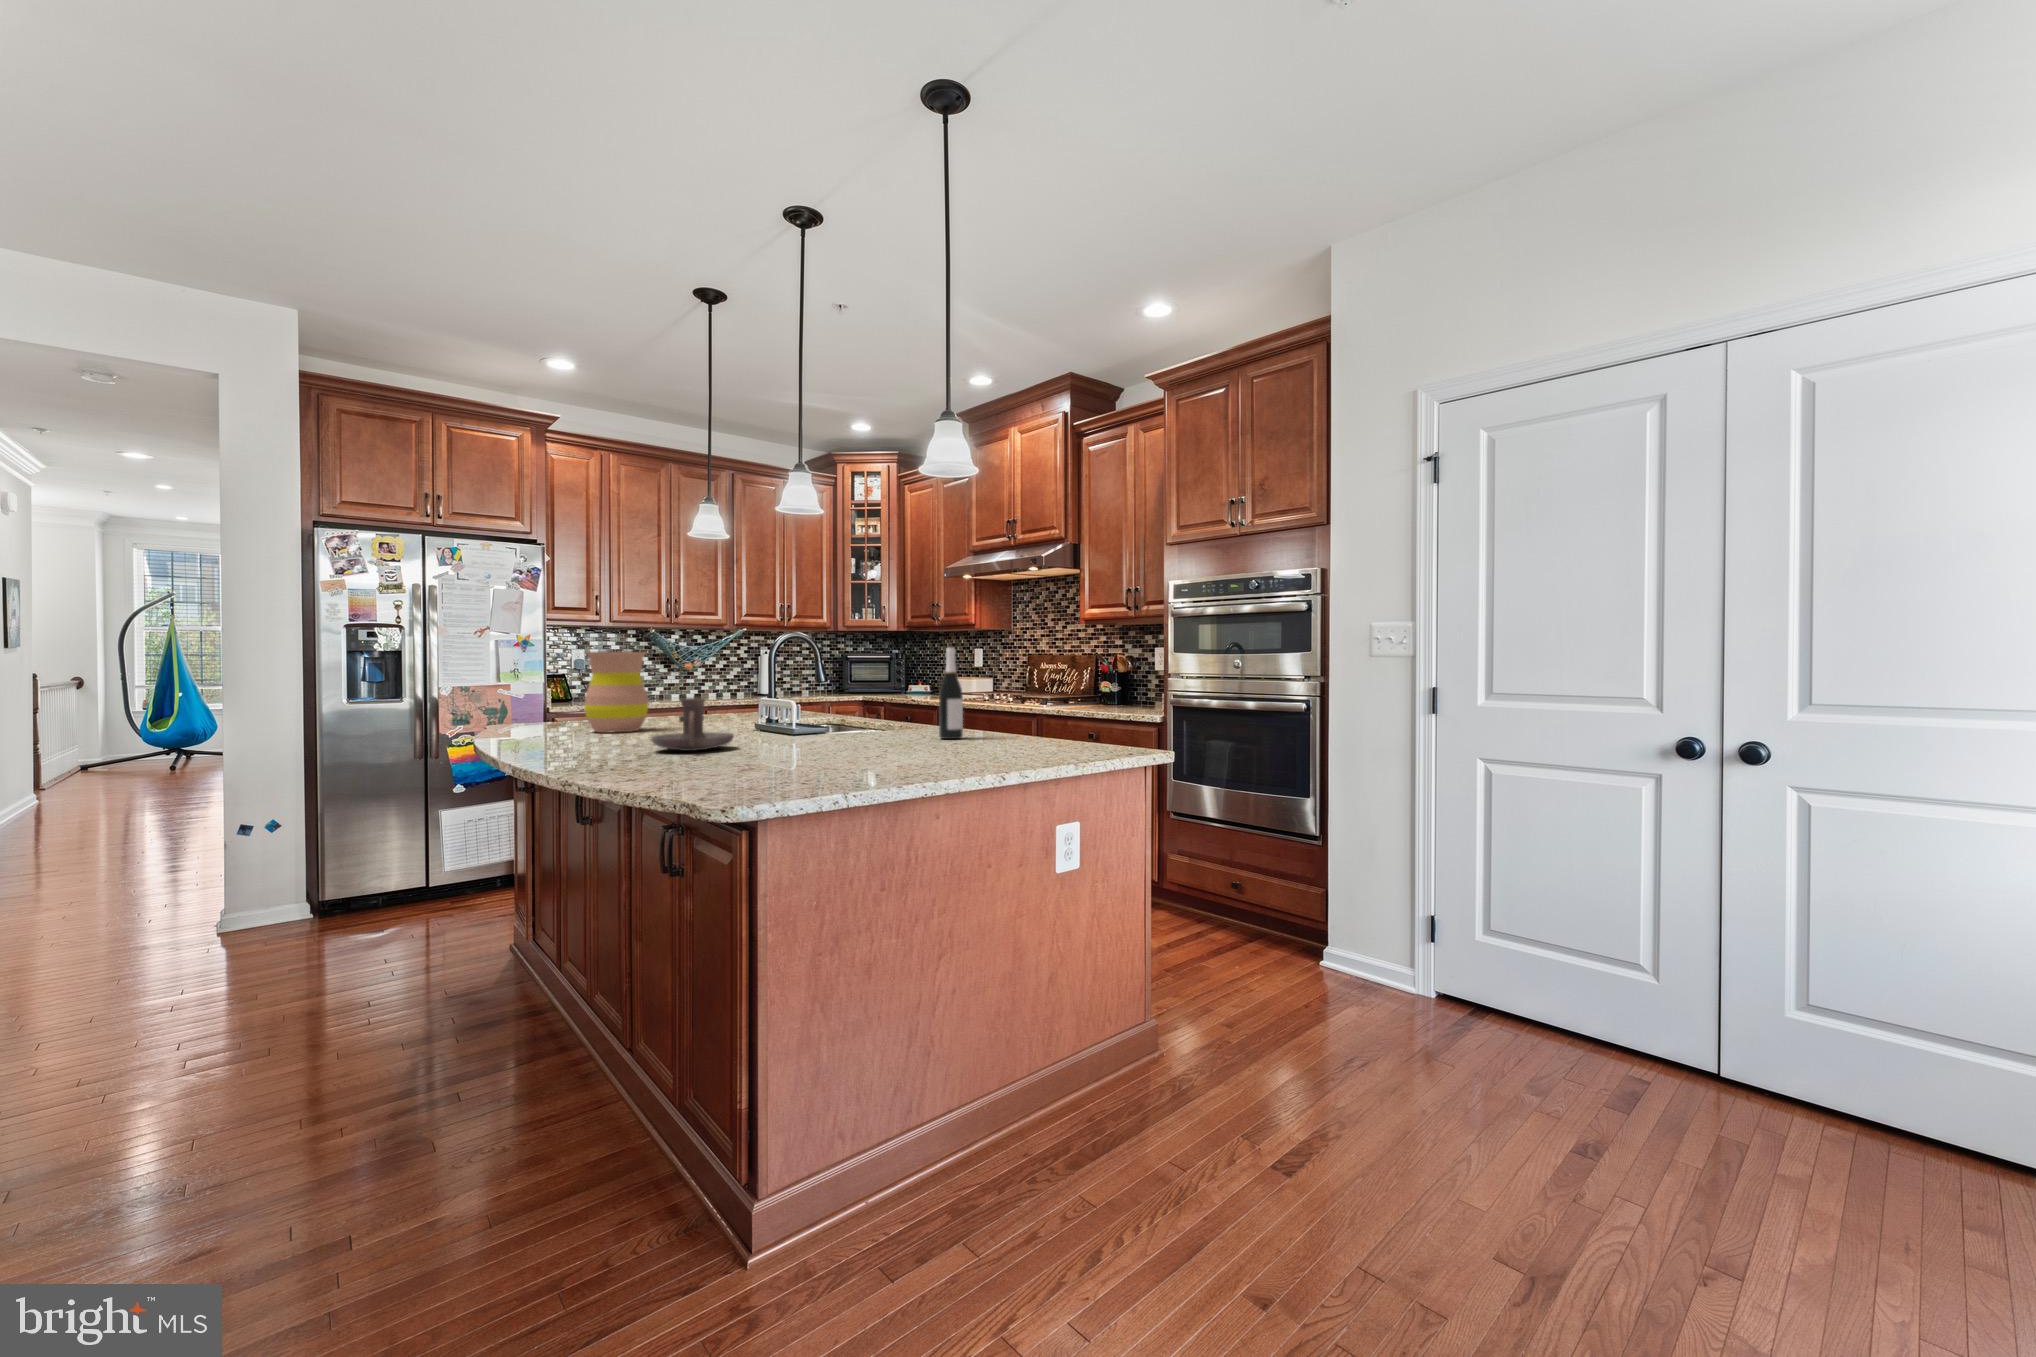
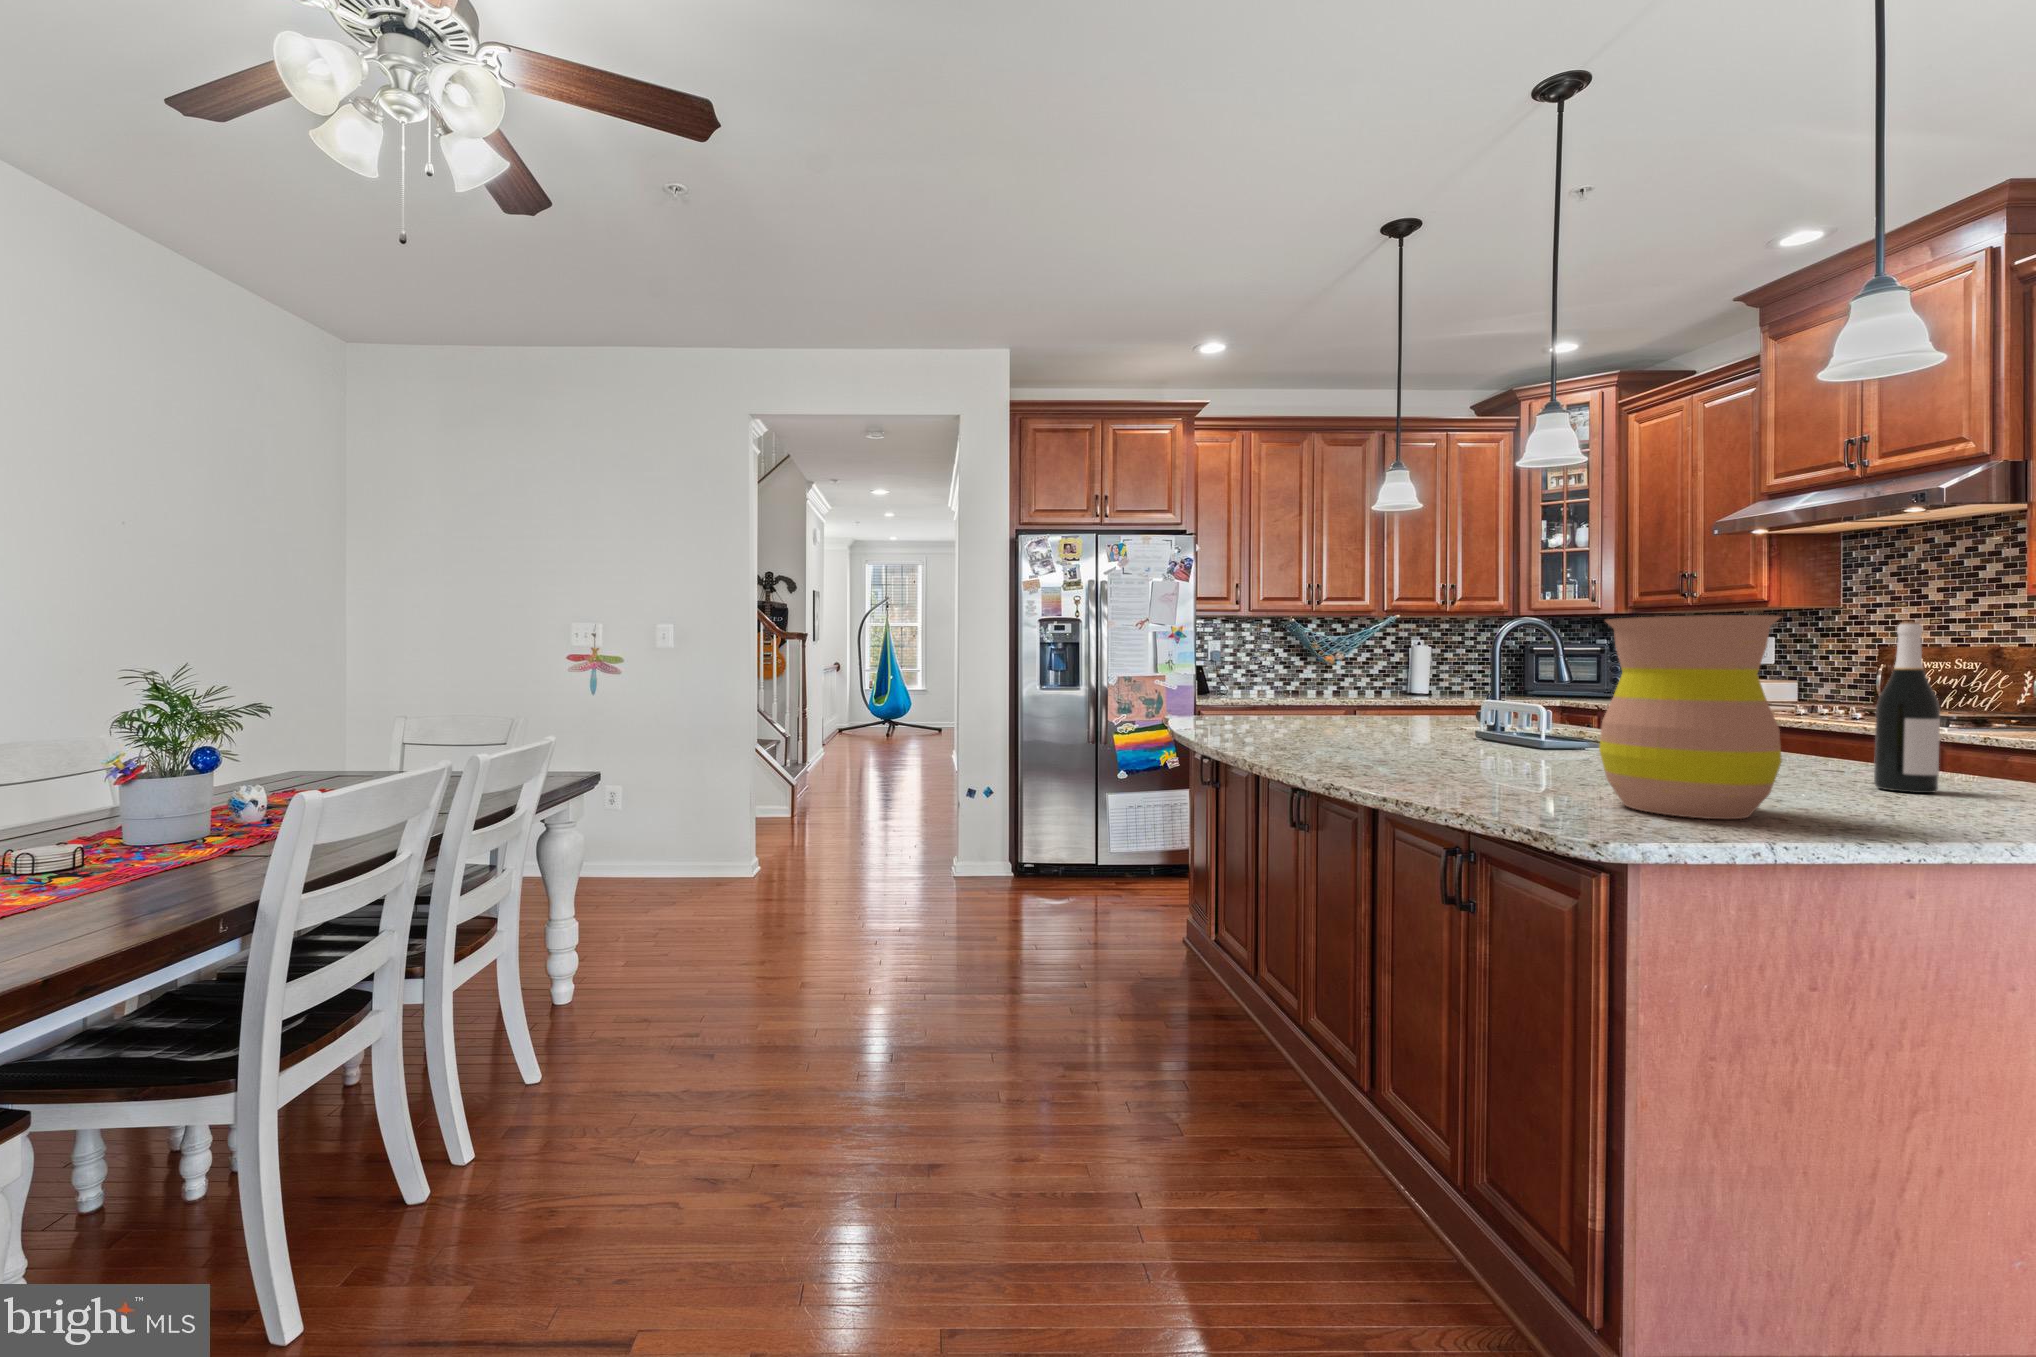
vase: present [584,652,648,733] -> present [1599,615,1782,819]
candle holder: present [651,698,734,751] -> none [1359,700,1479,773]

